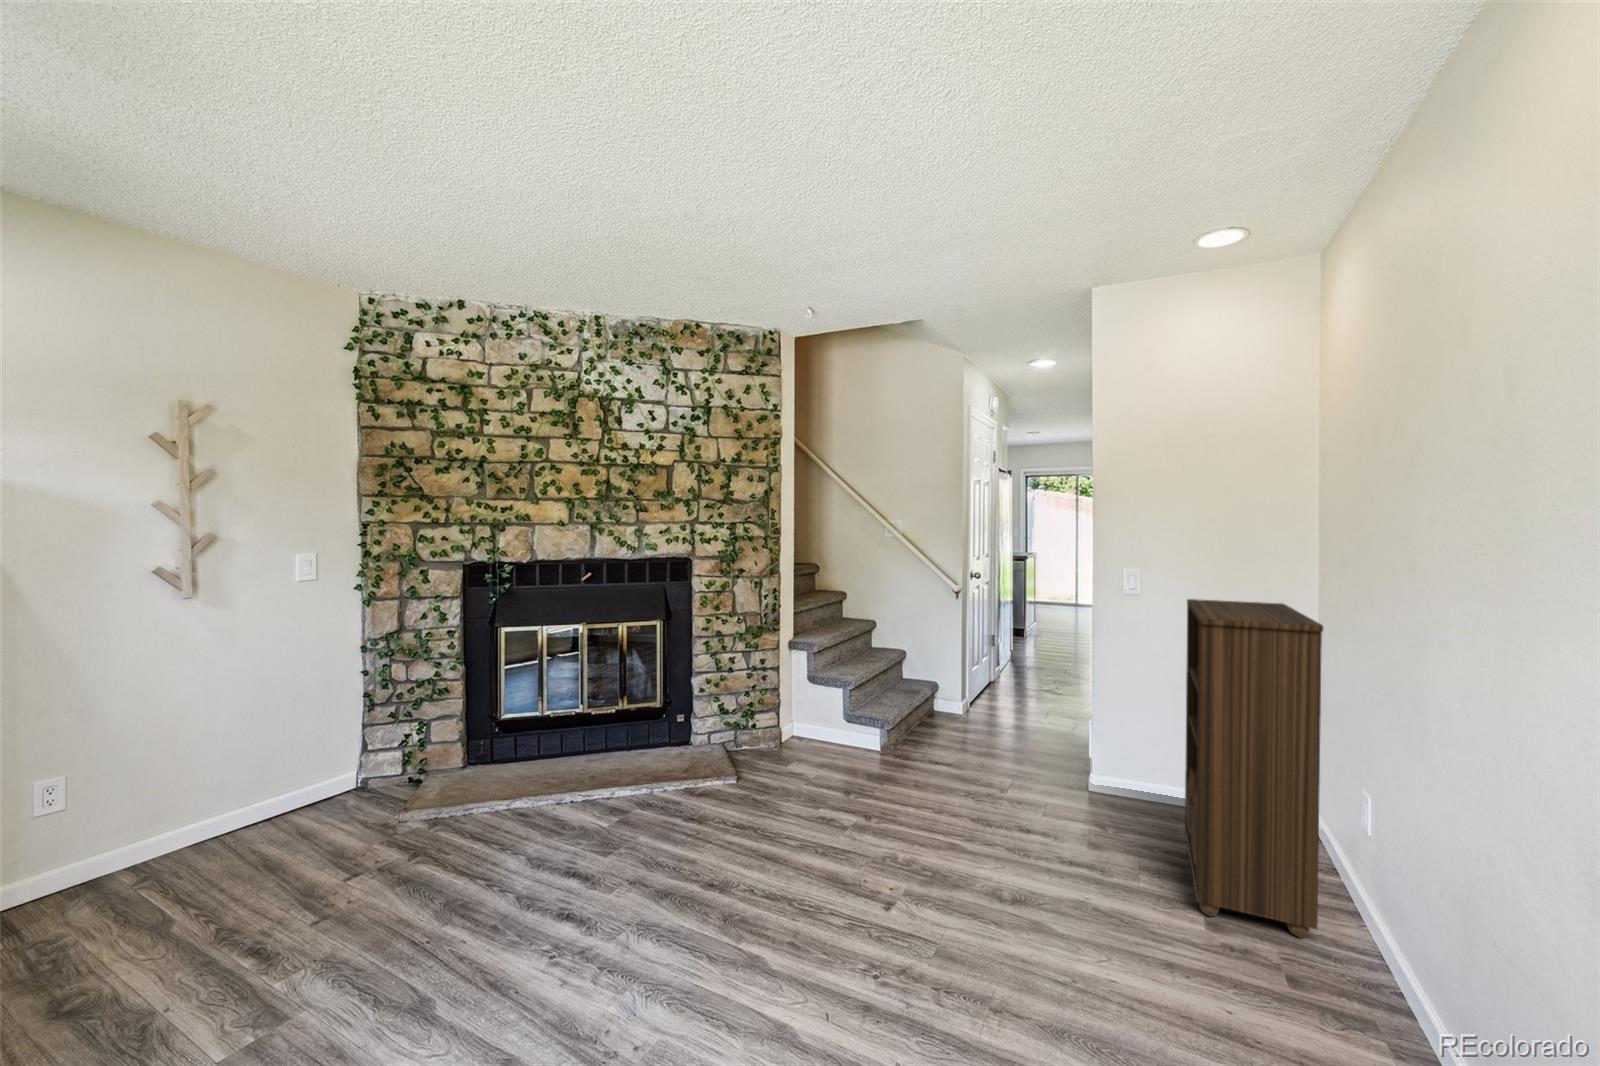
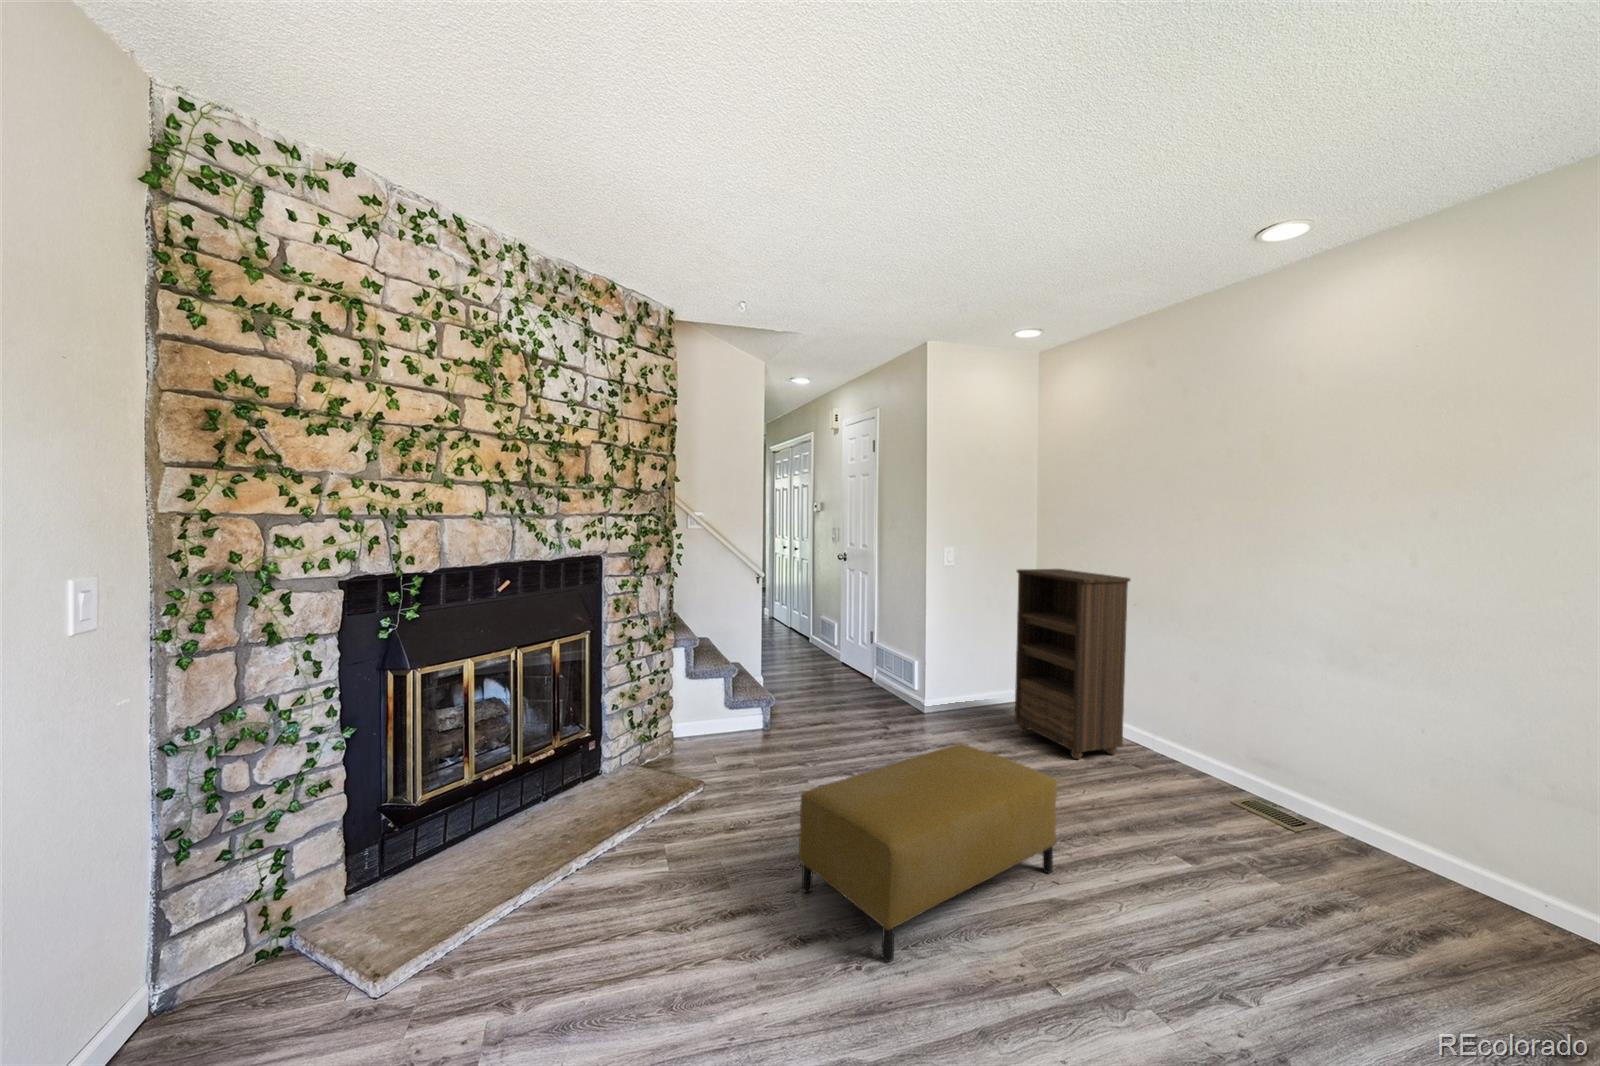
ottoman: none [573,785,876,997] -> present [799,744,1057,962]

